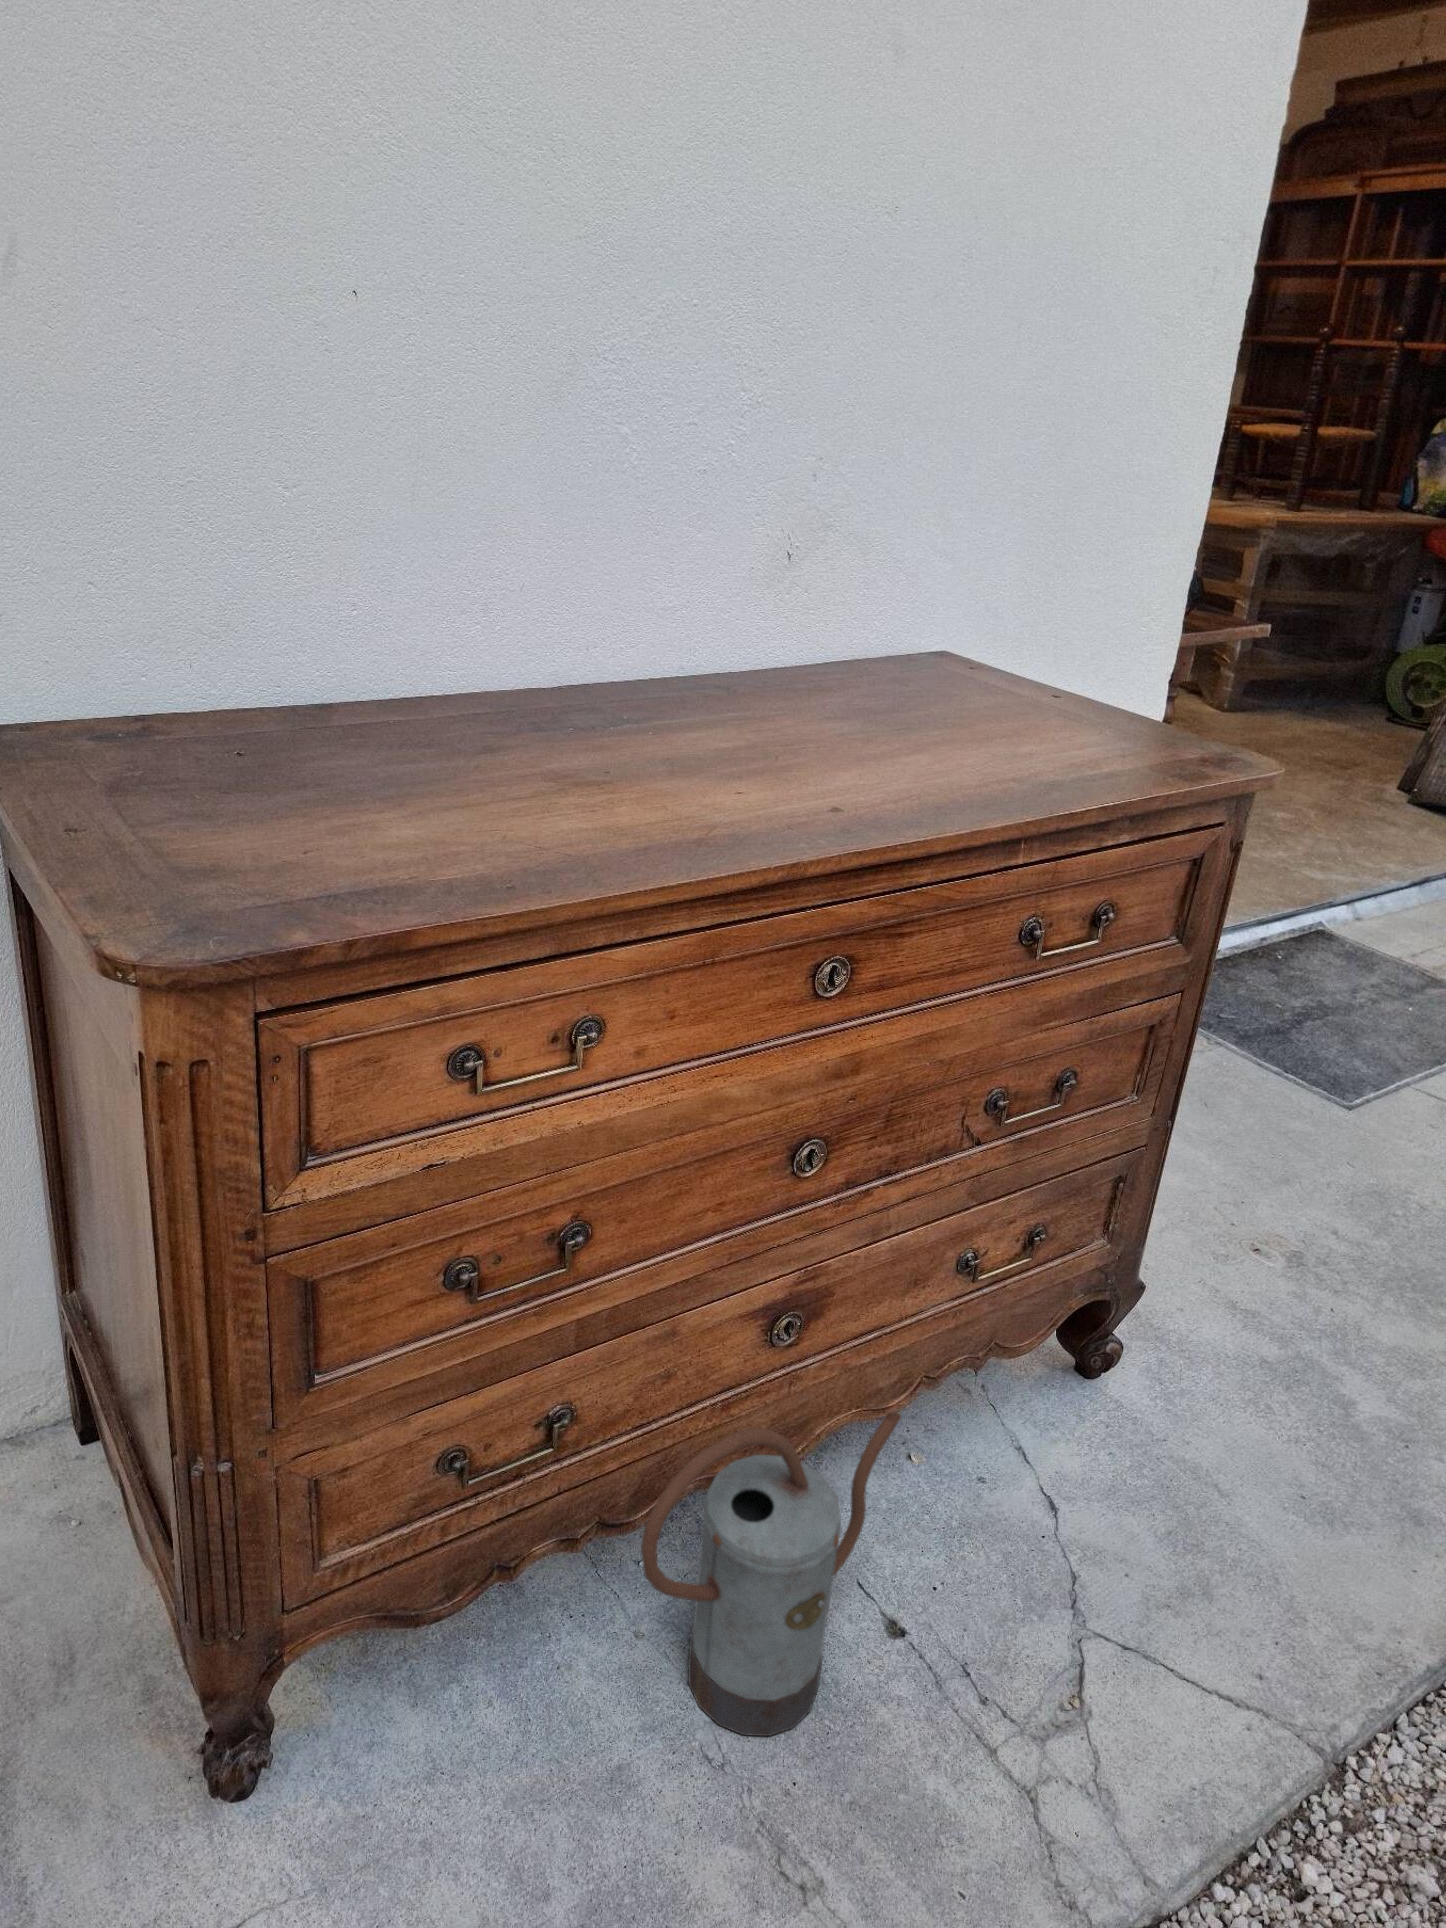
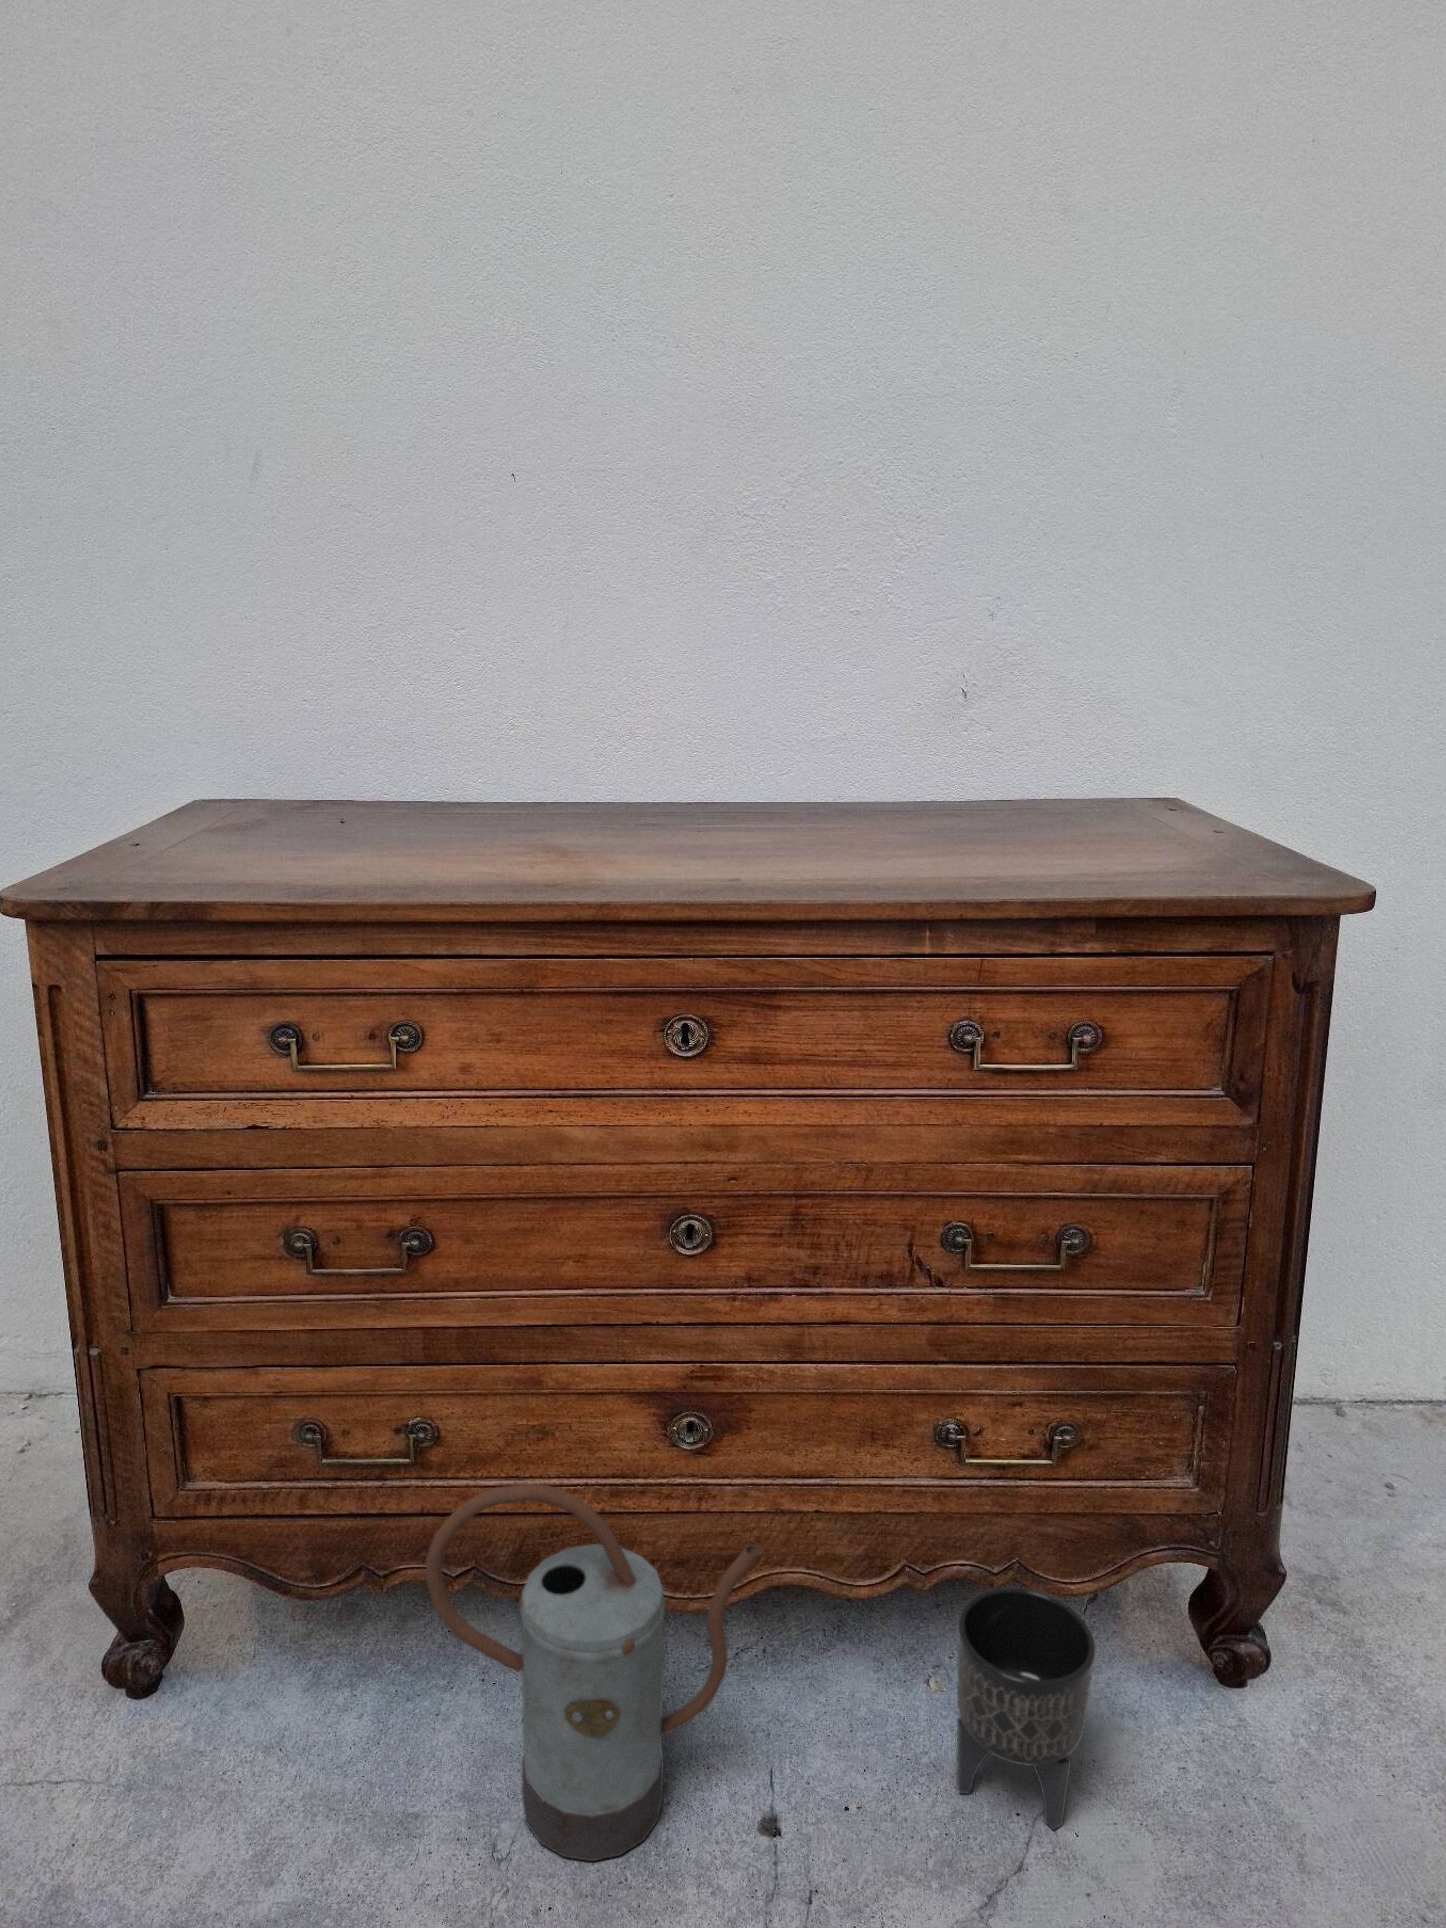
planter: none [989,1365,1111,1540] -> present [956,1587,1096,1829]

